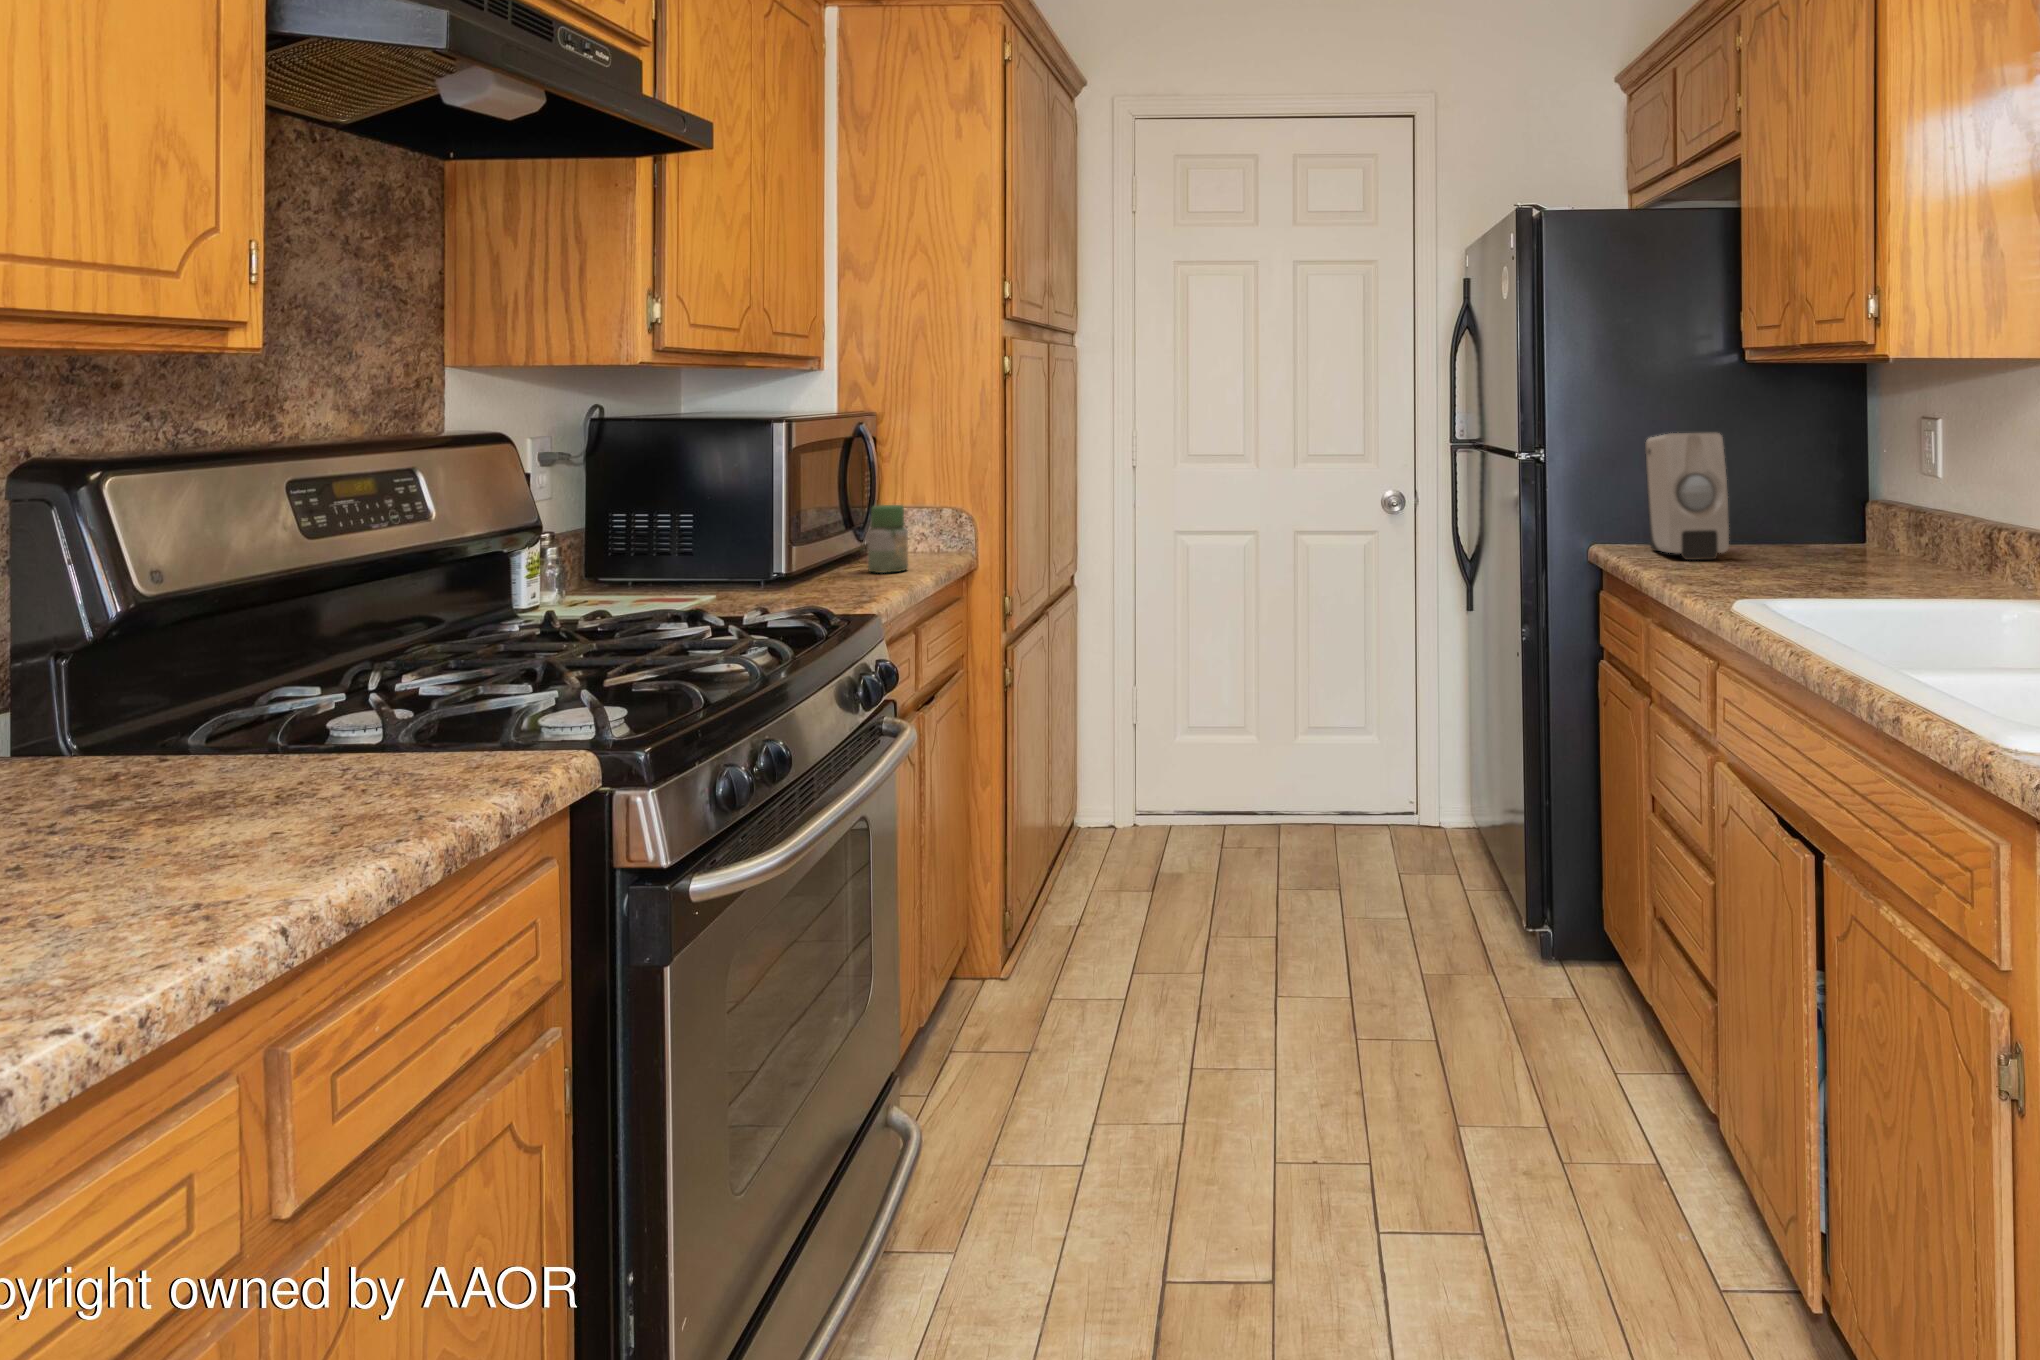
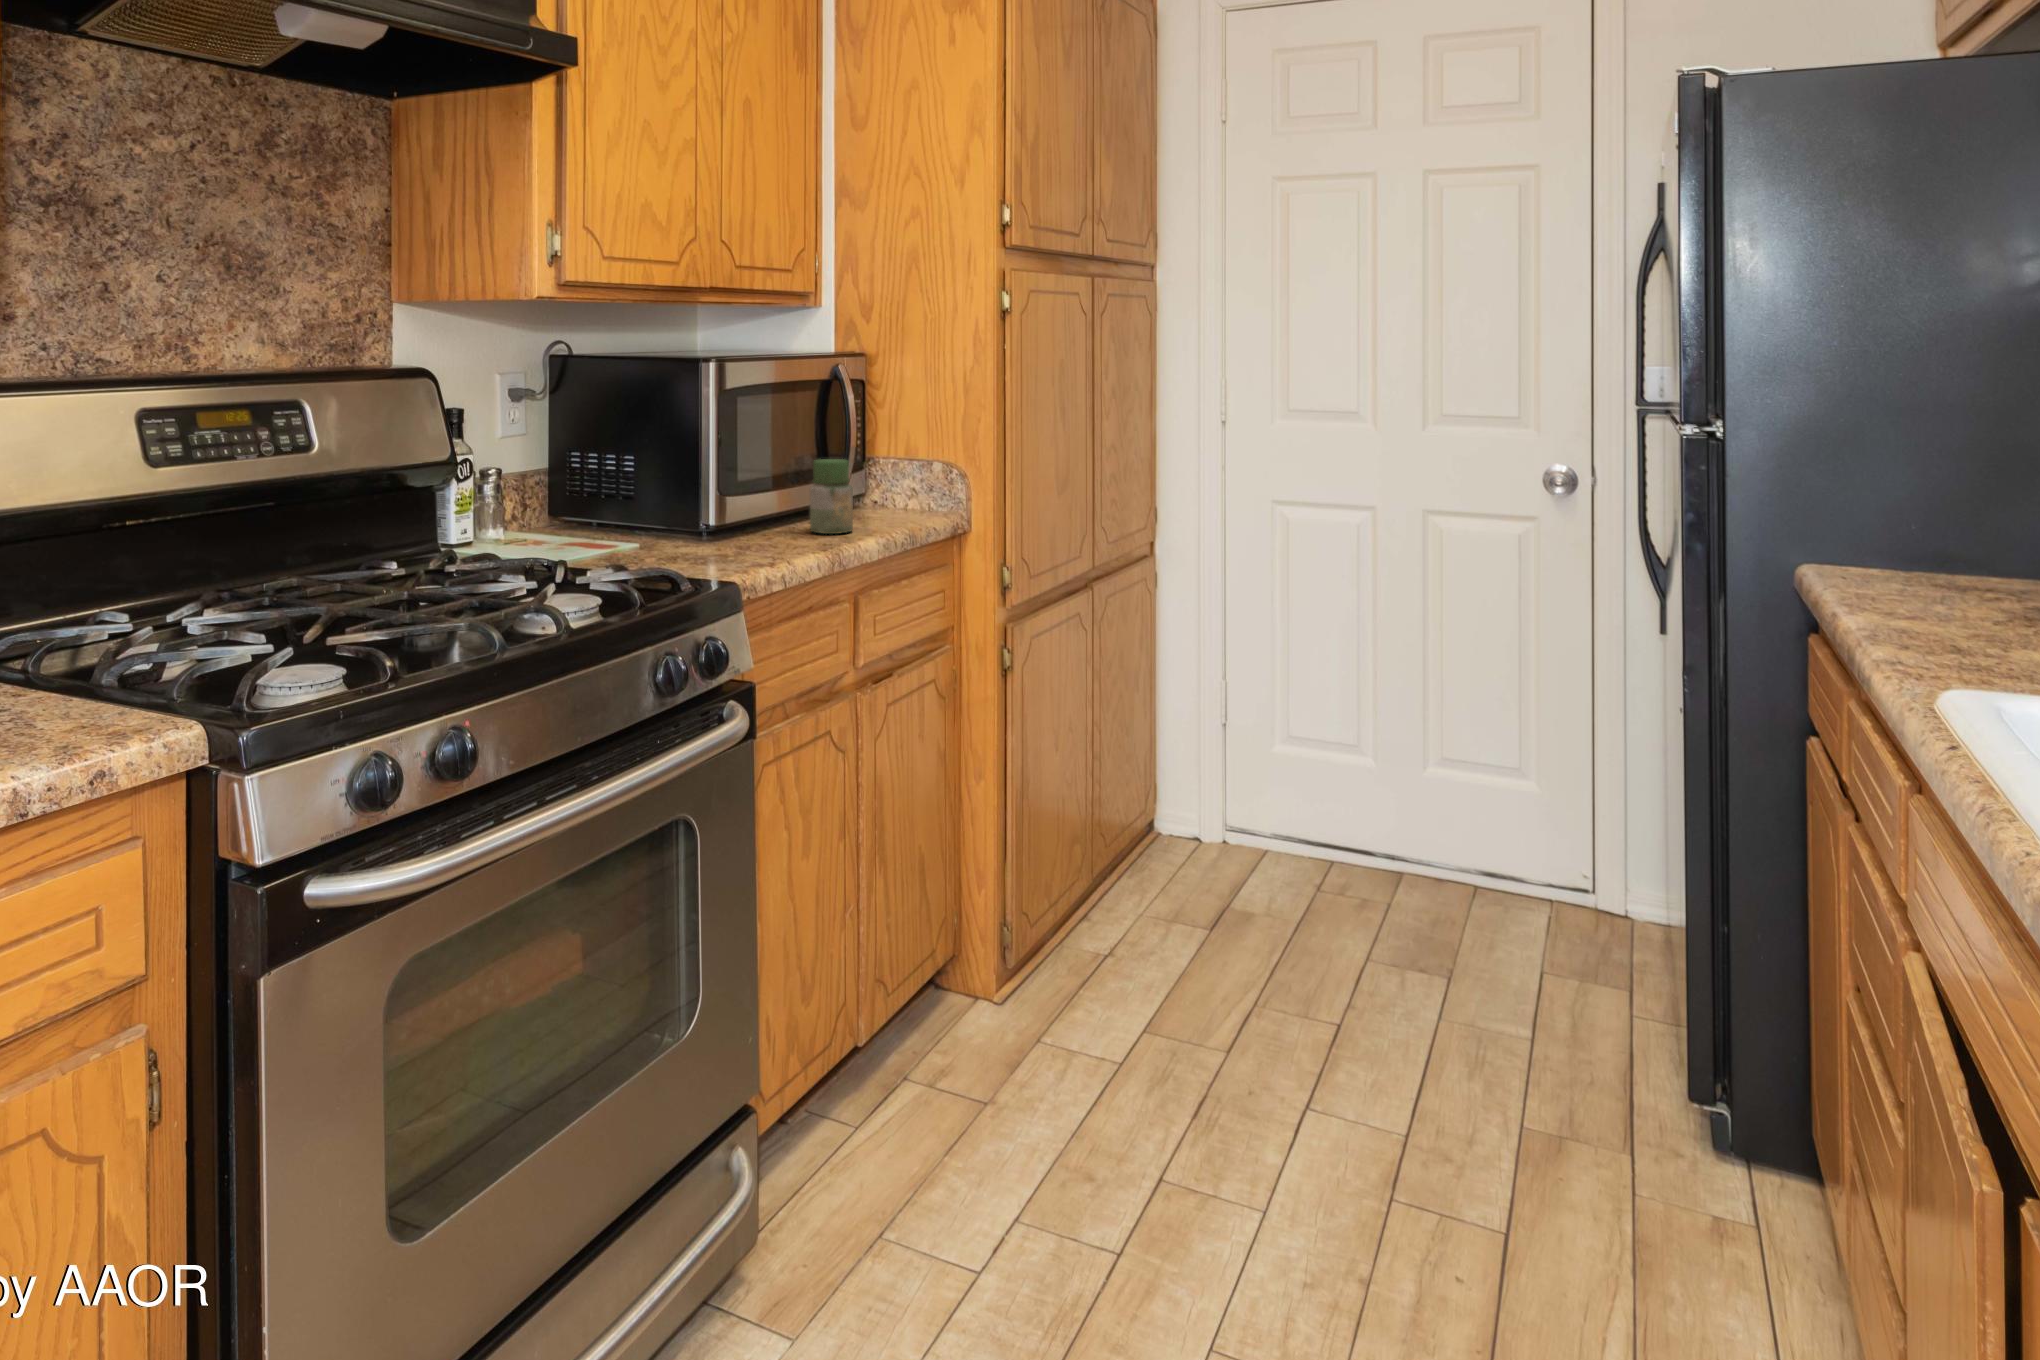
soap dispenser: present [1645,433,1729,560] -> none [1892,413,2026,612]

